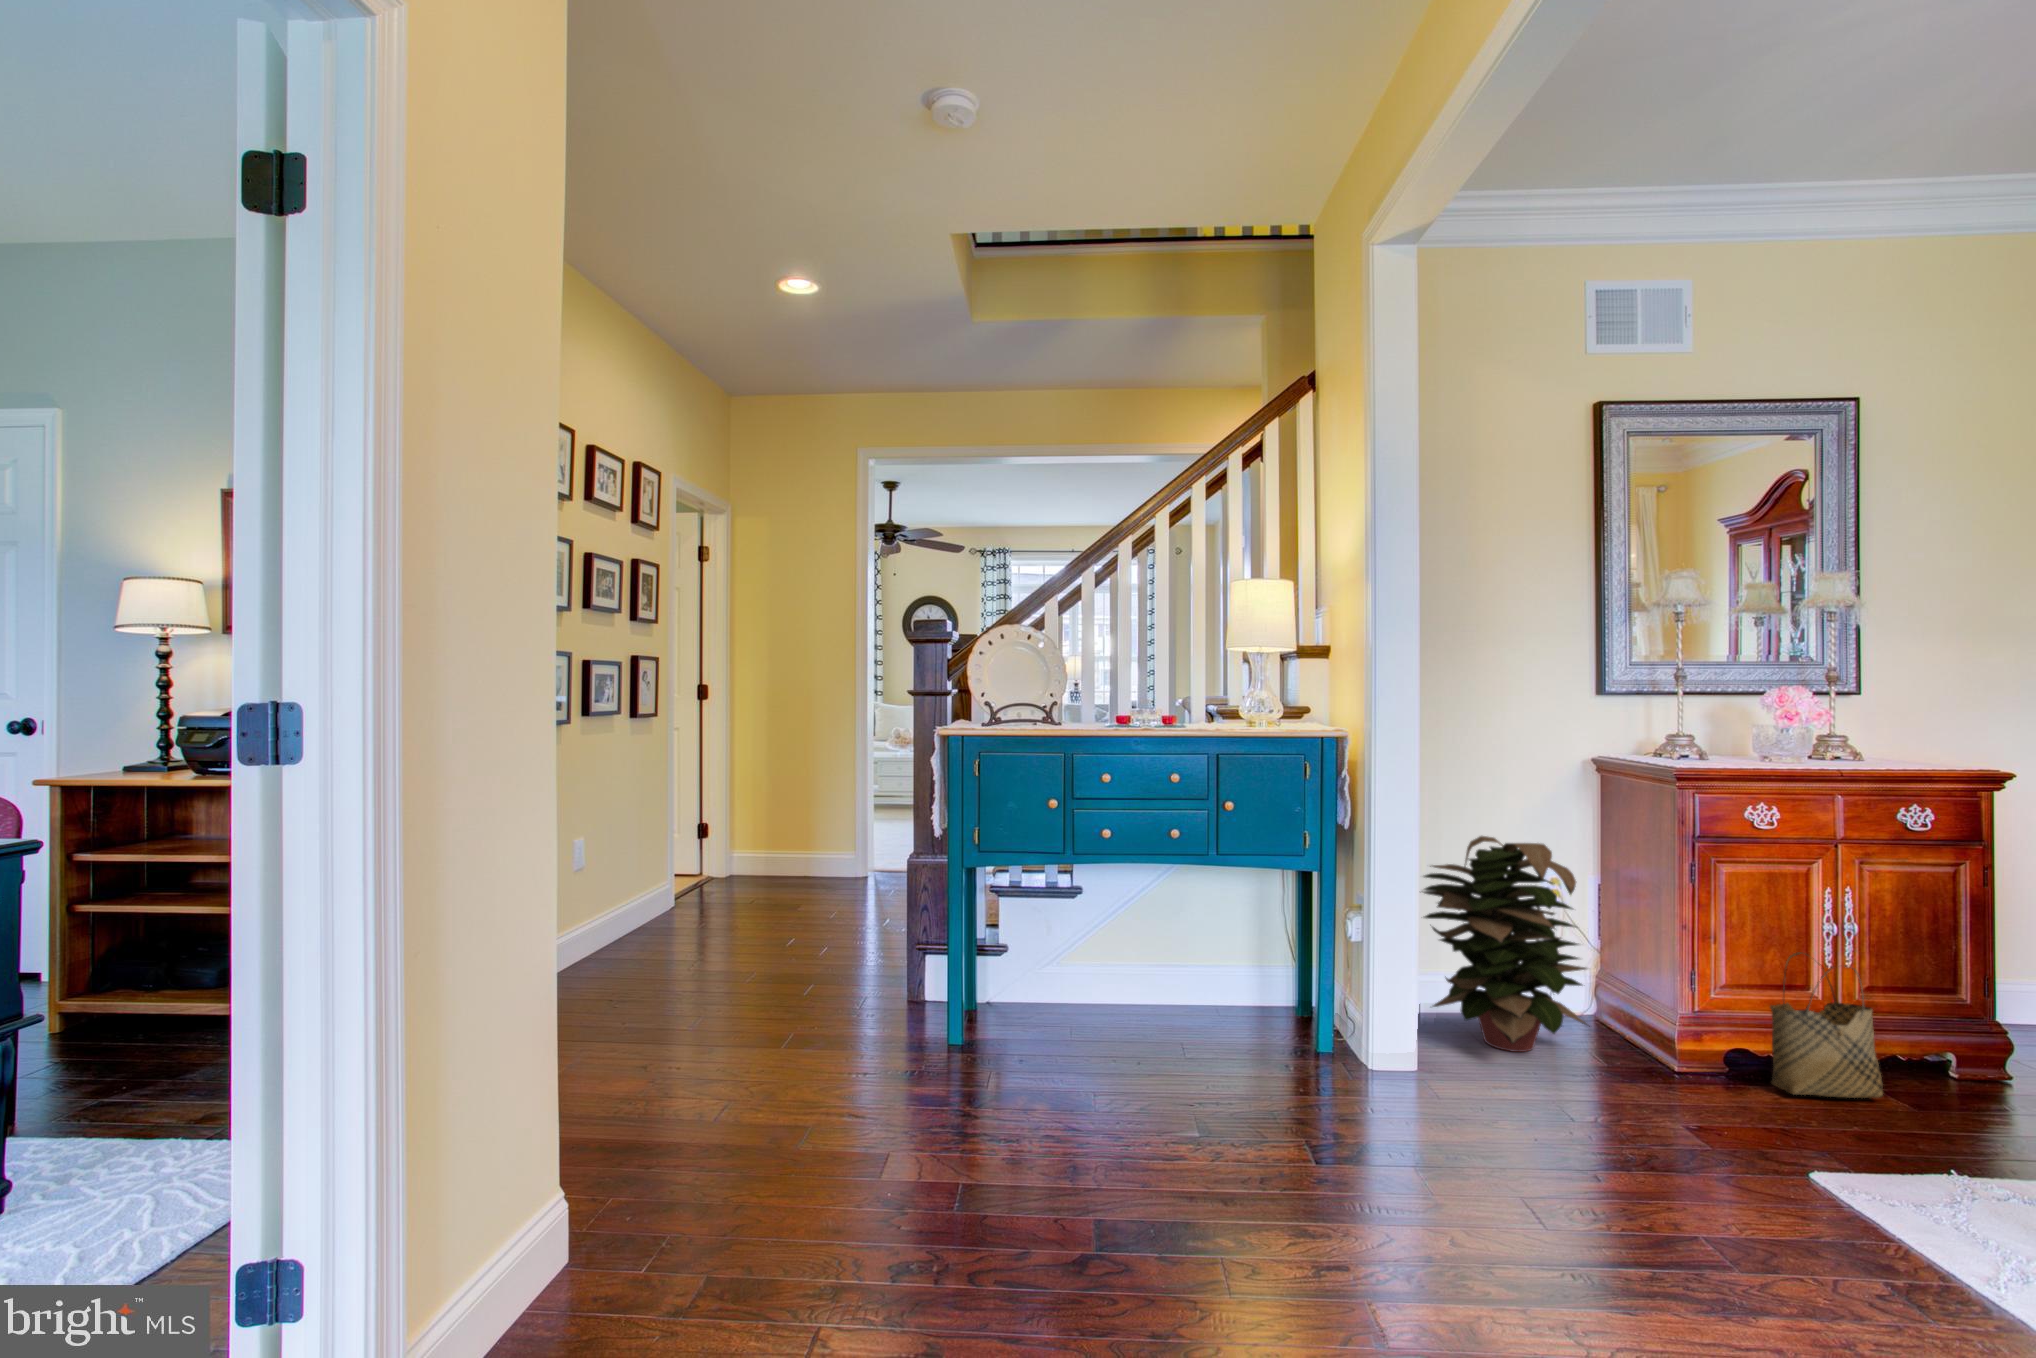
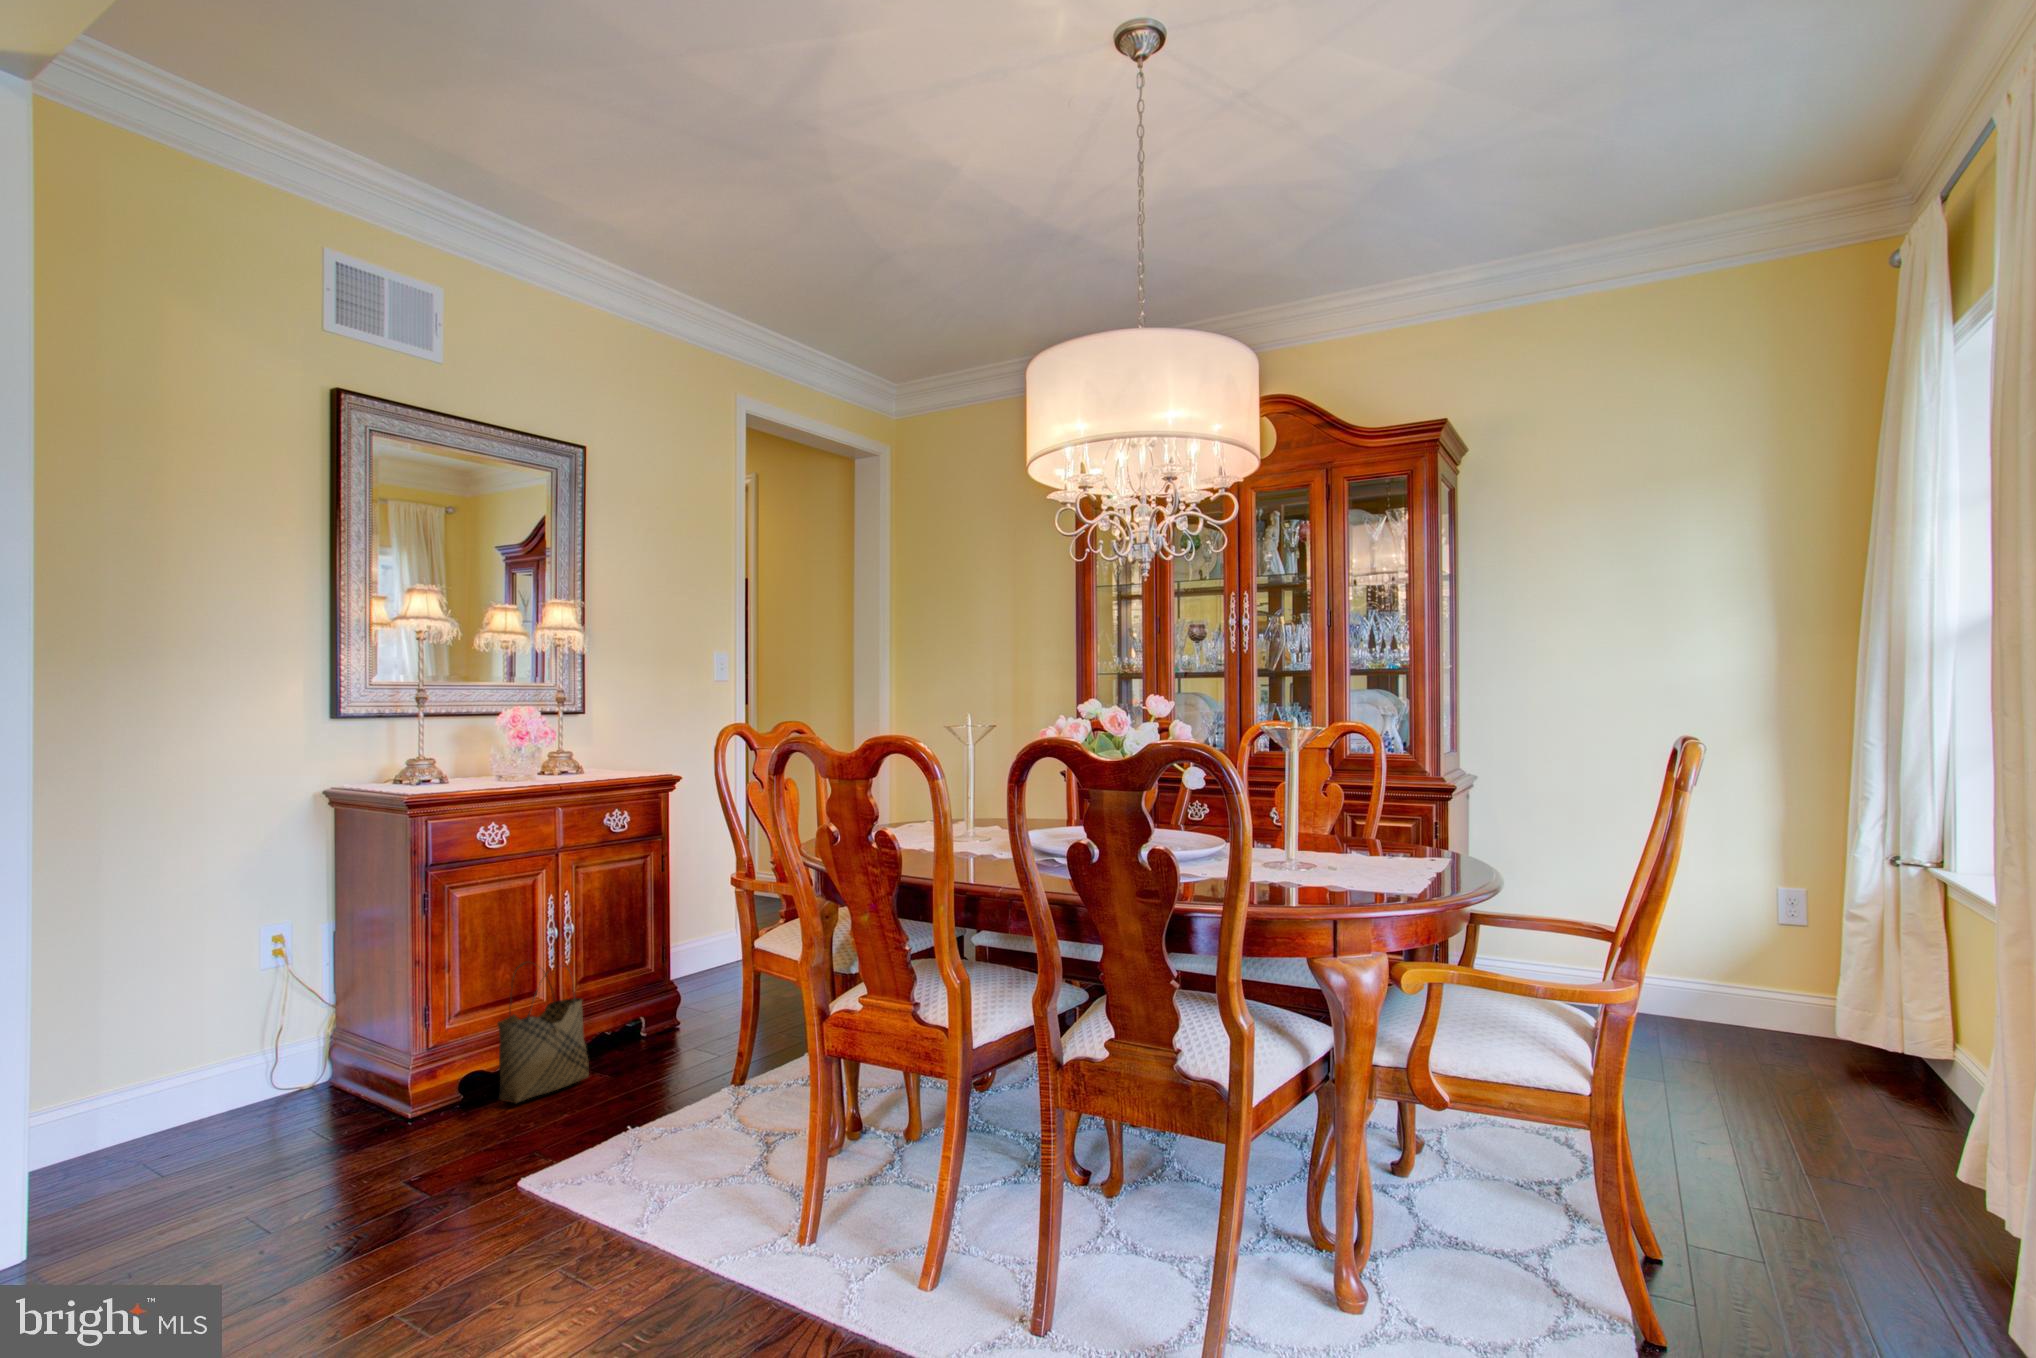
decorative plant: present [1422,836,1590,1052] -> none [62,901,315,1174]

